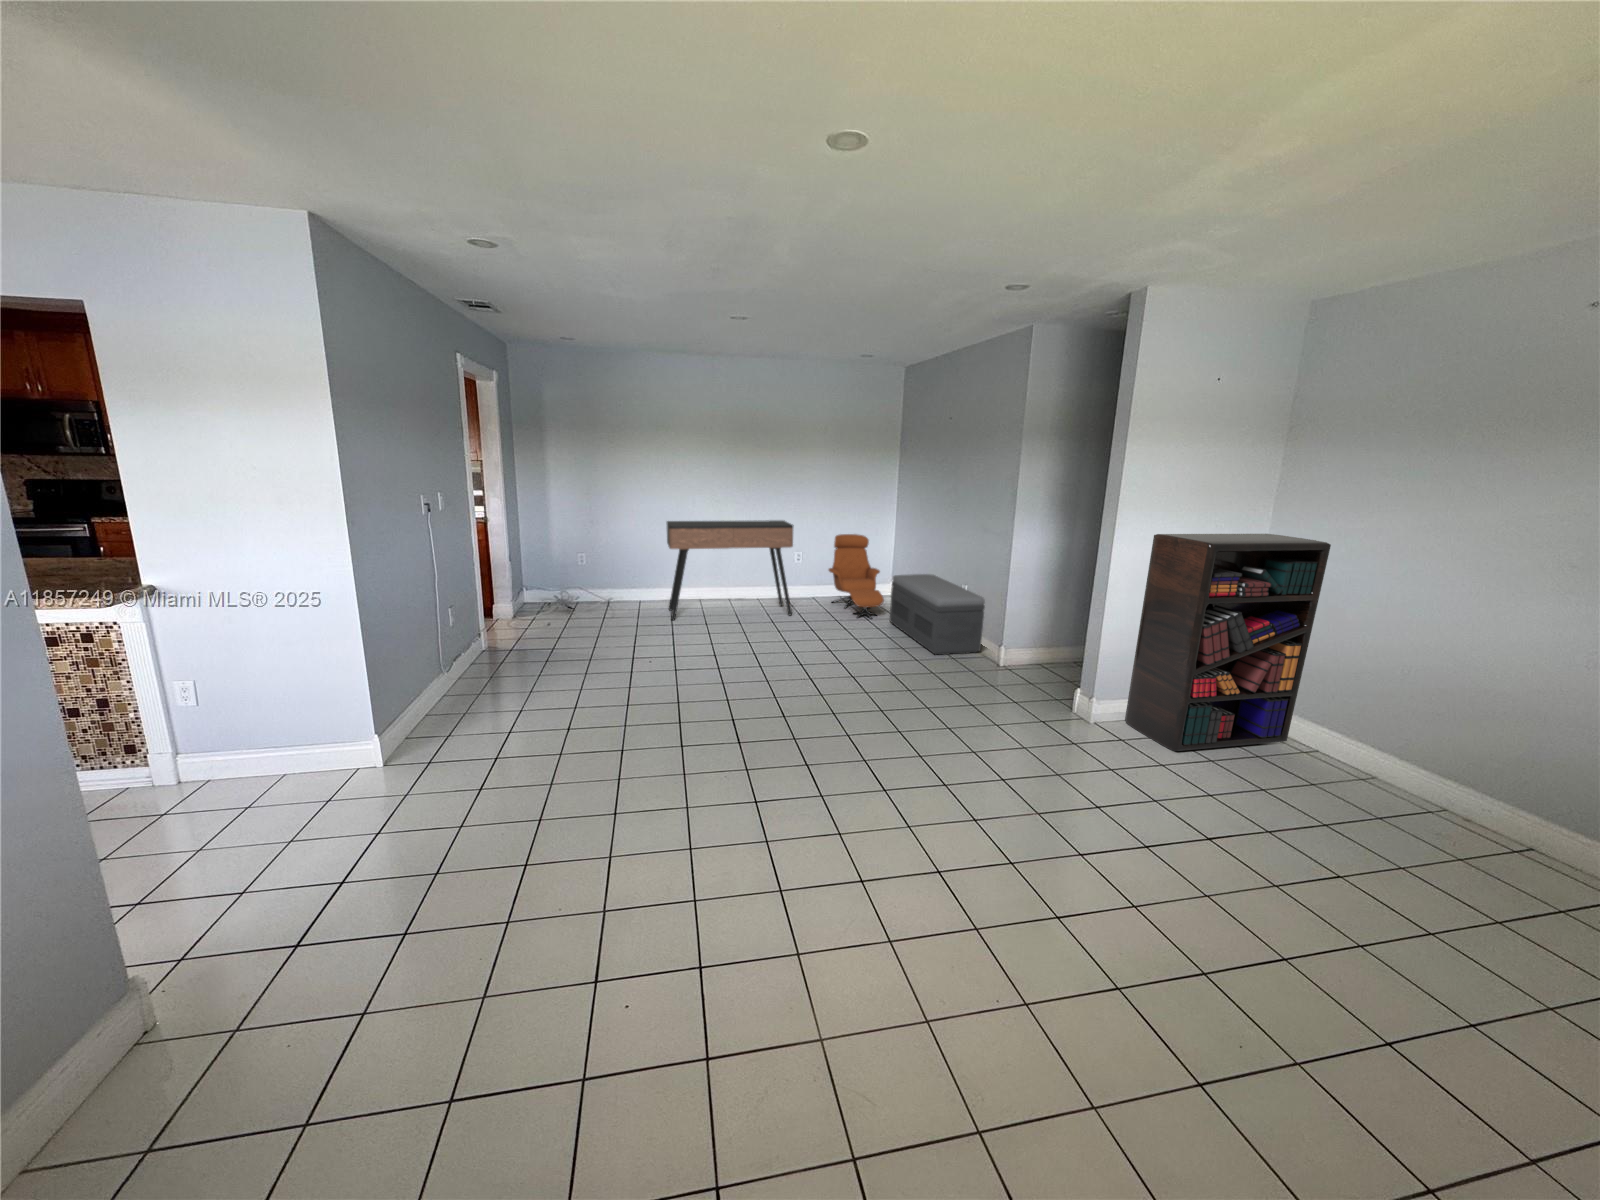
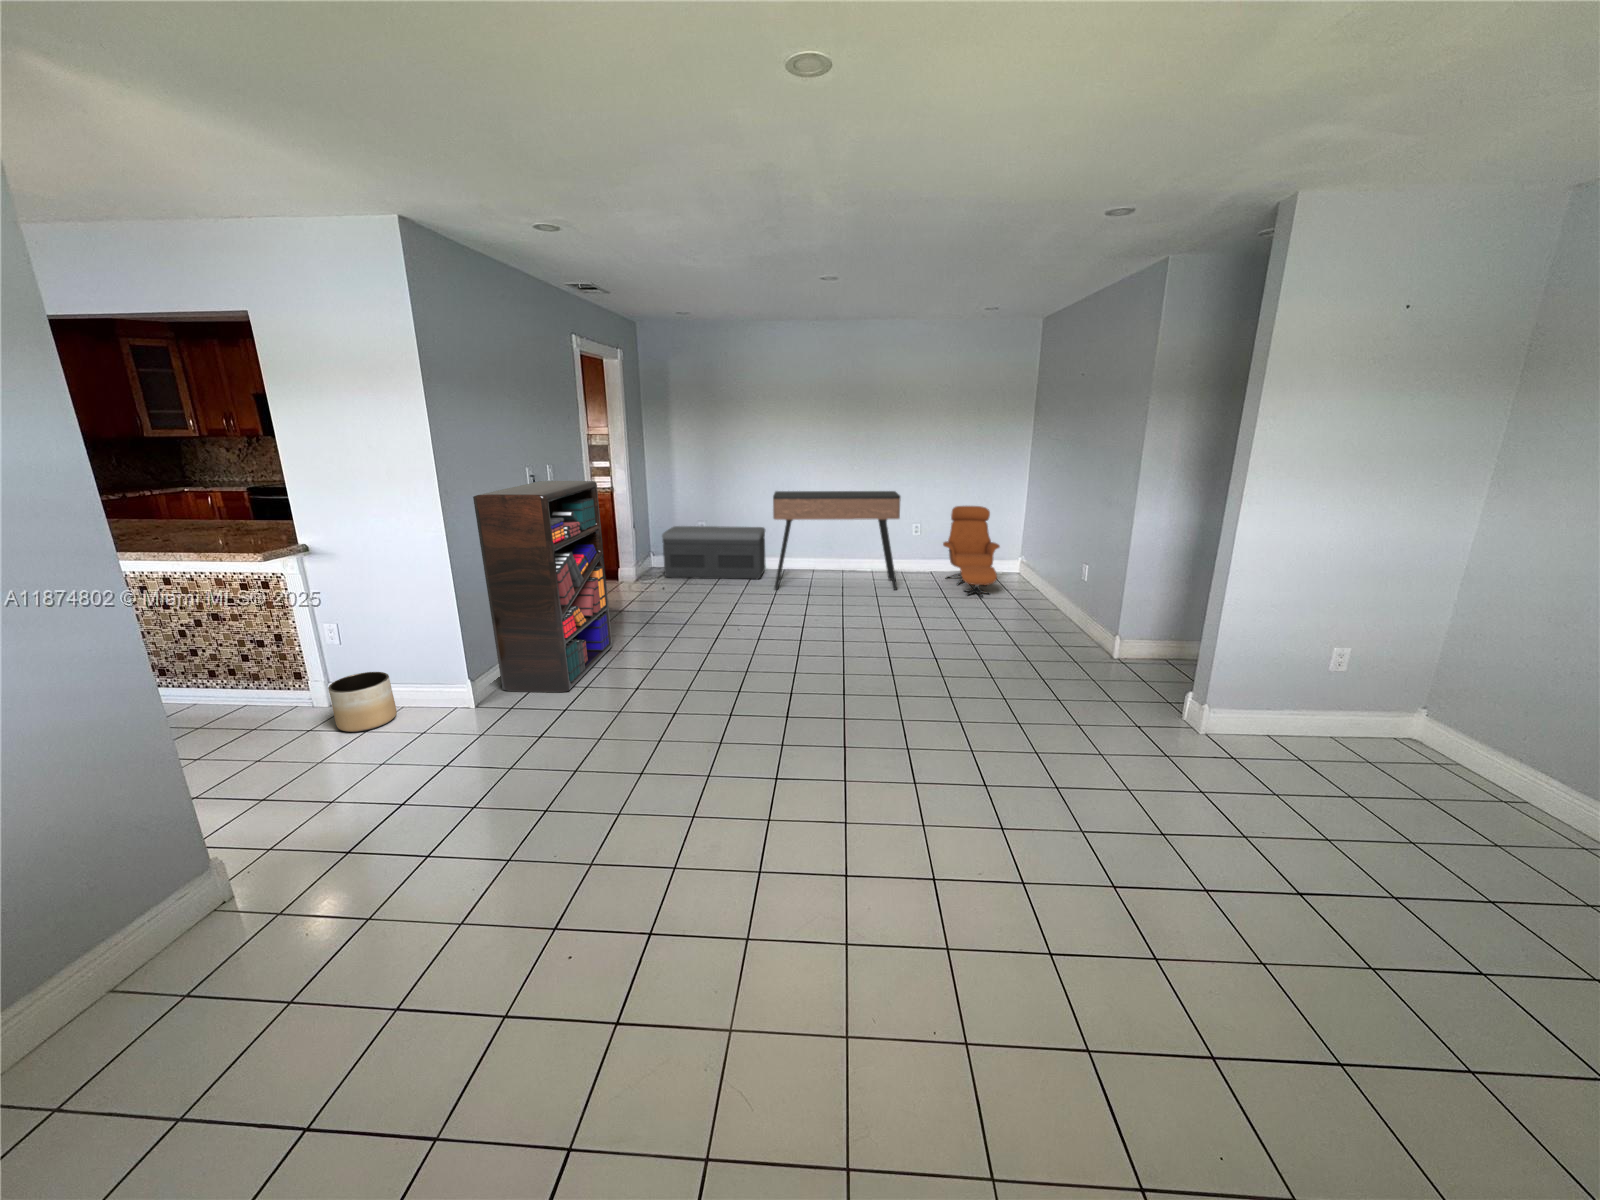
bookshelf: present [1125,534,1331,751] -> present [473,481,612,692]
storage bench: present [890,574,985,655] -> present [662,526,766,579]
planter: none [192,735,281,811] -> present [328,672,397,732]

